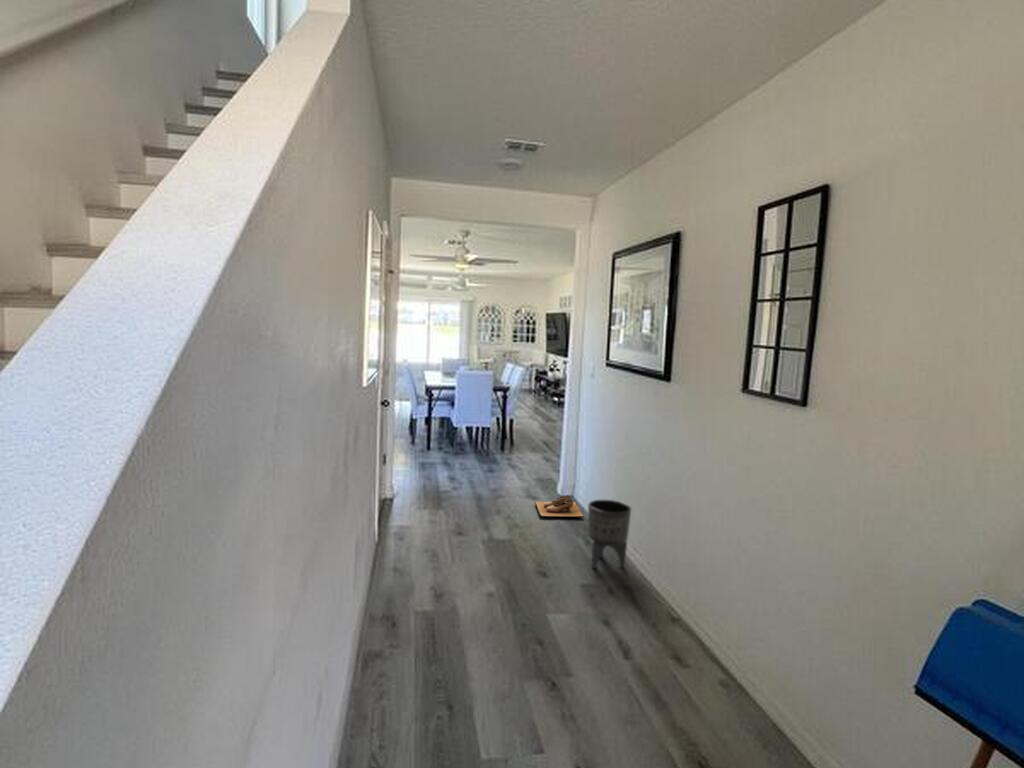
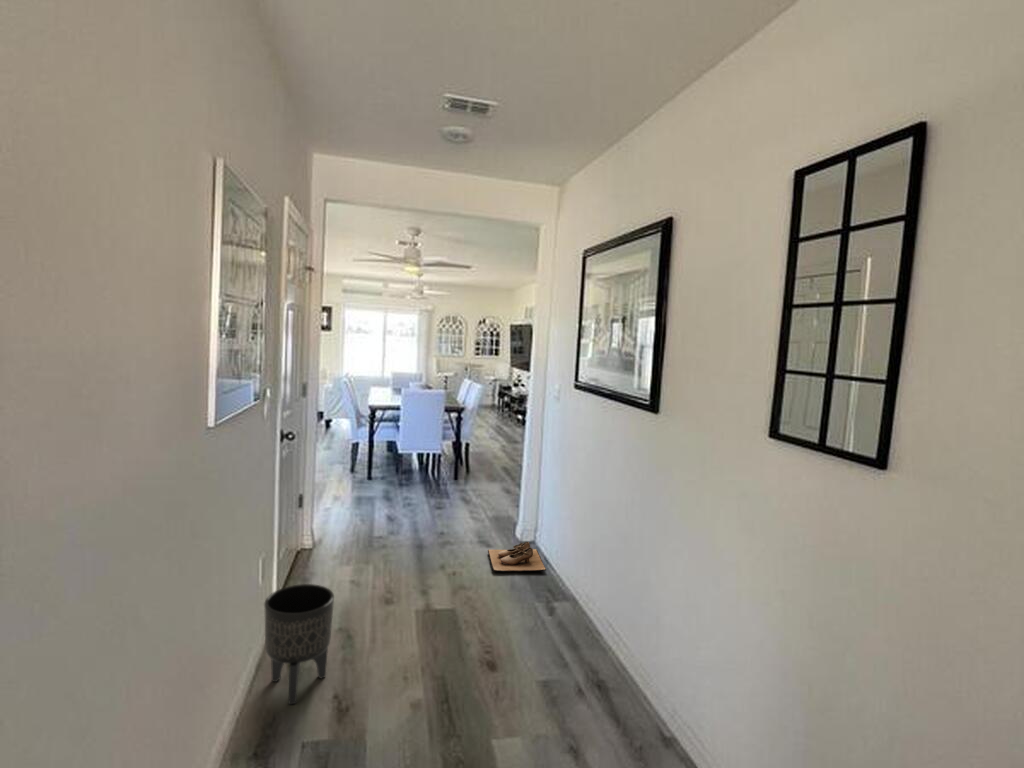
planter: present [588,500,631,568] -> present [264,584,334,704]

